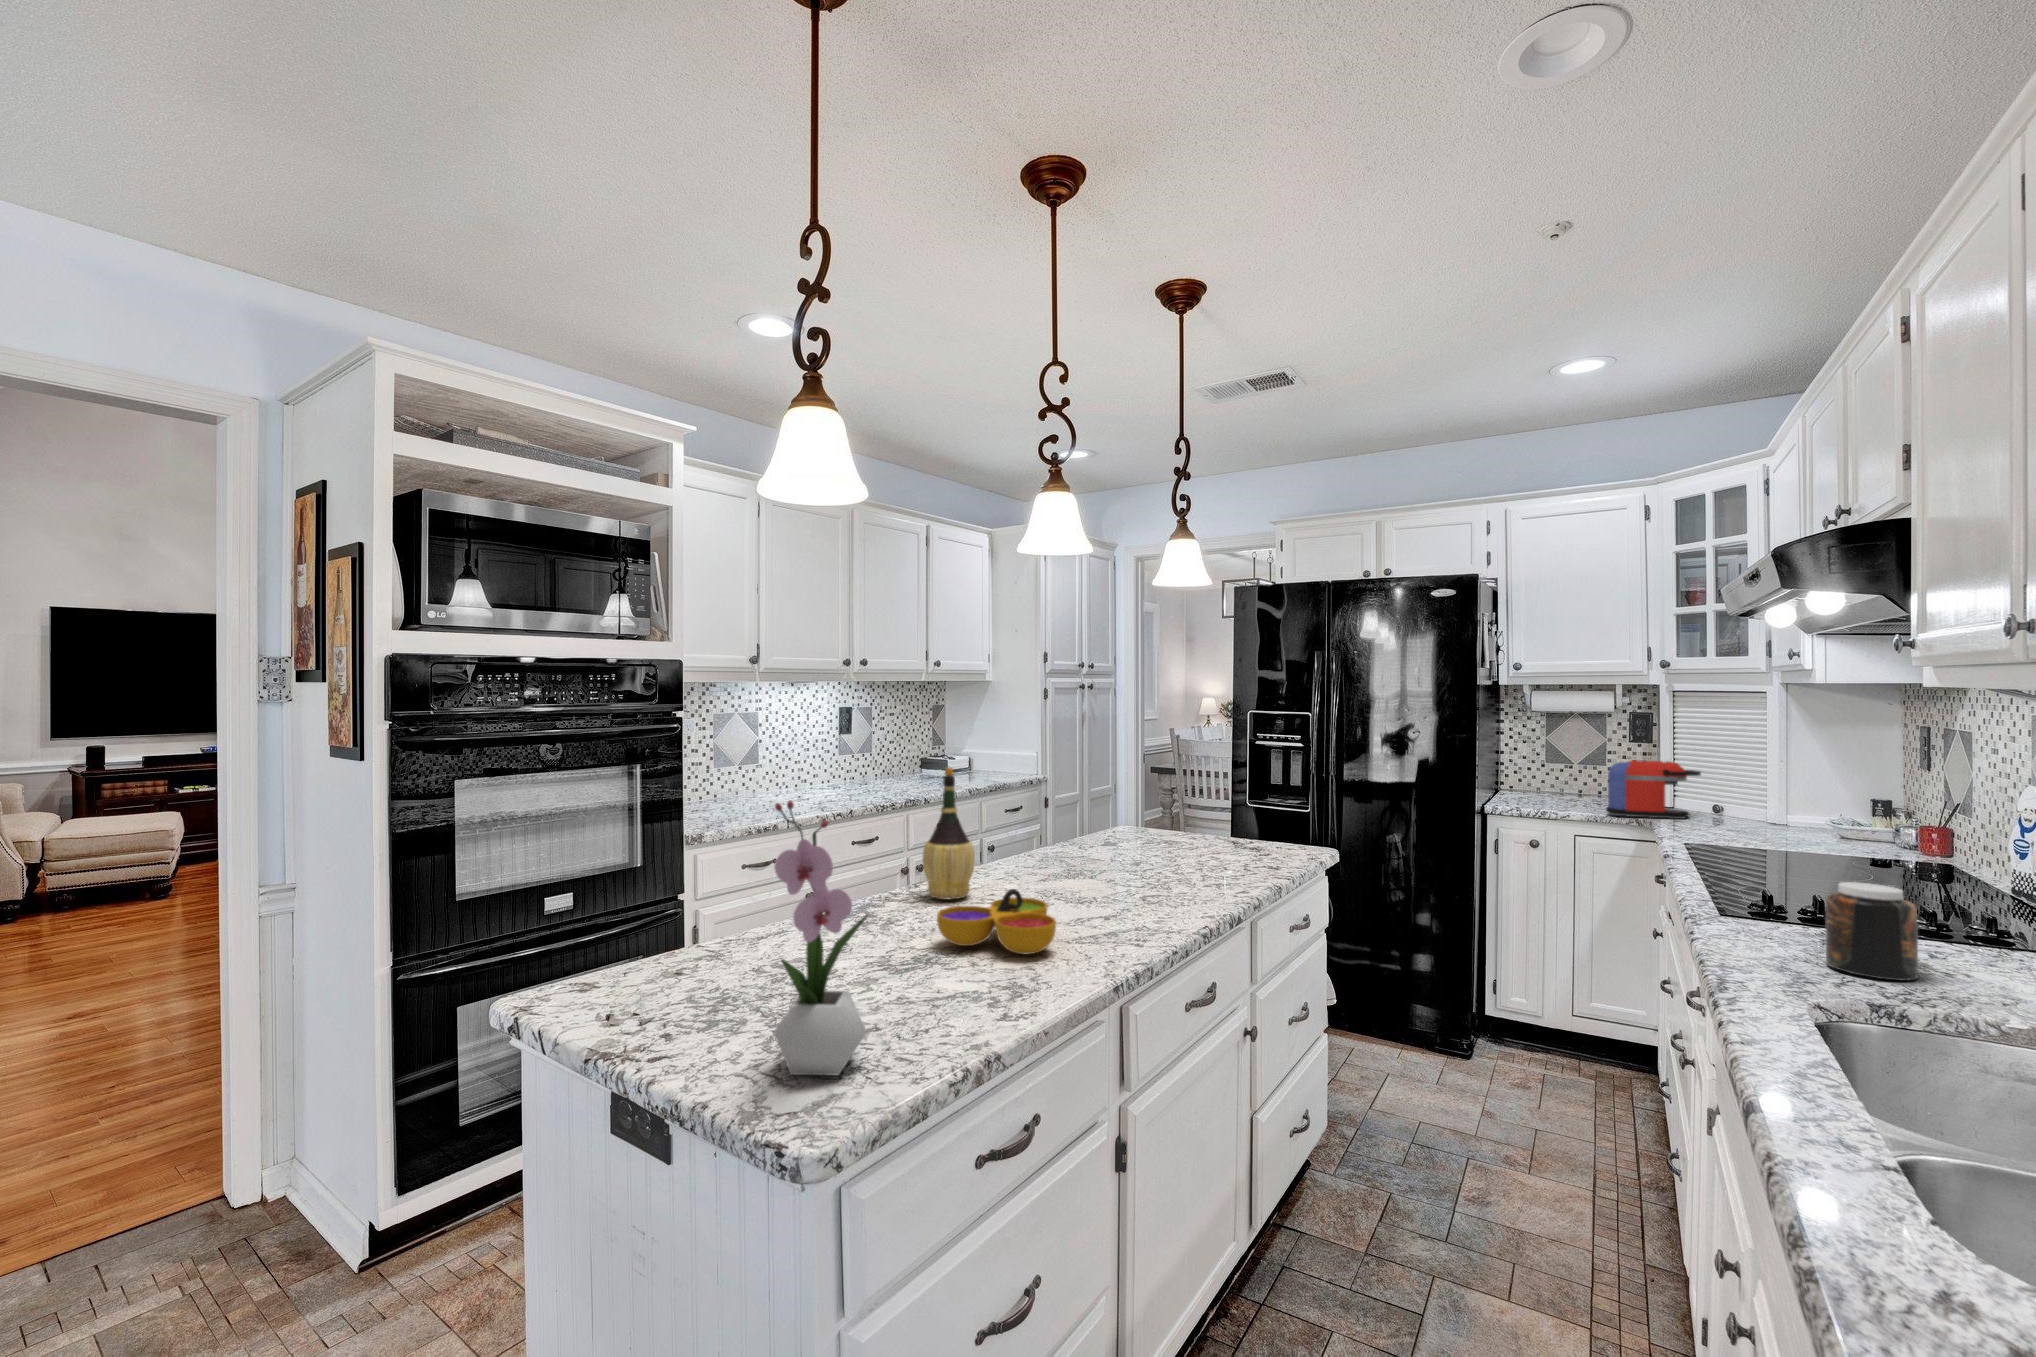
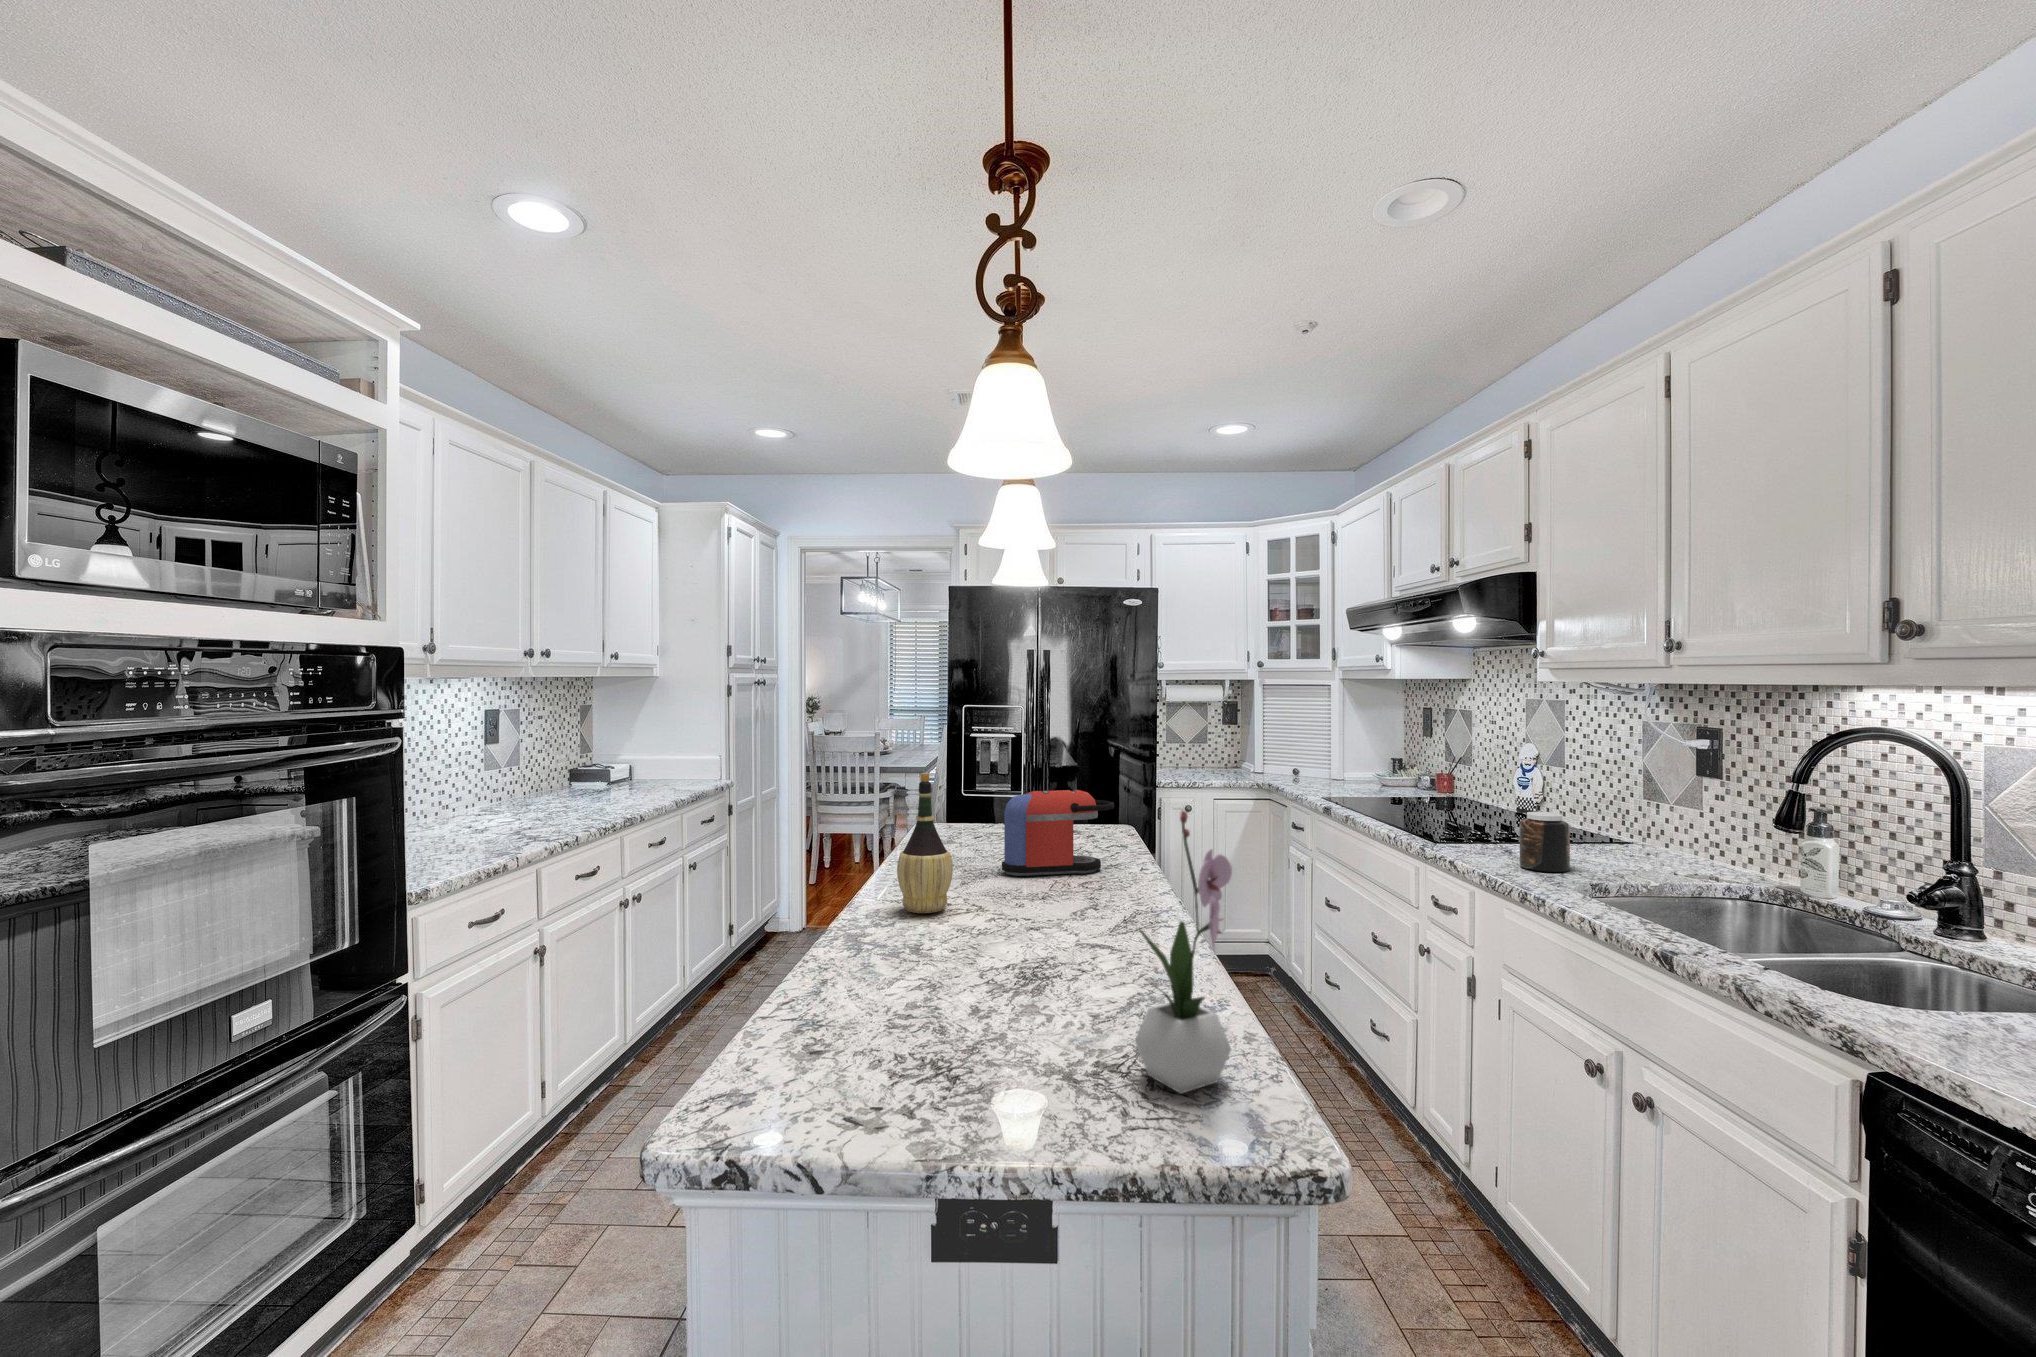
coffee maker: present [1606,760,1701,819] -> present [1002,790,1114,876]
decorative bowl: present [937,889,1056,955] -> none [1017,888,1140,951]

